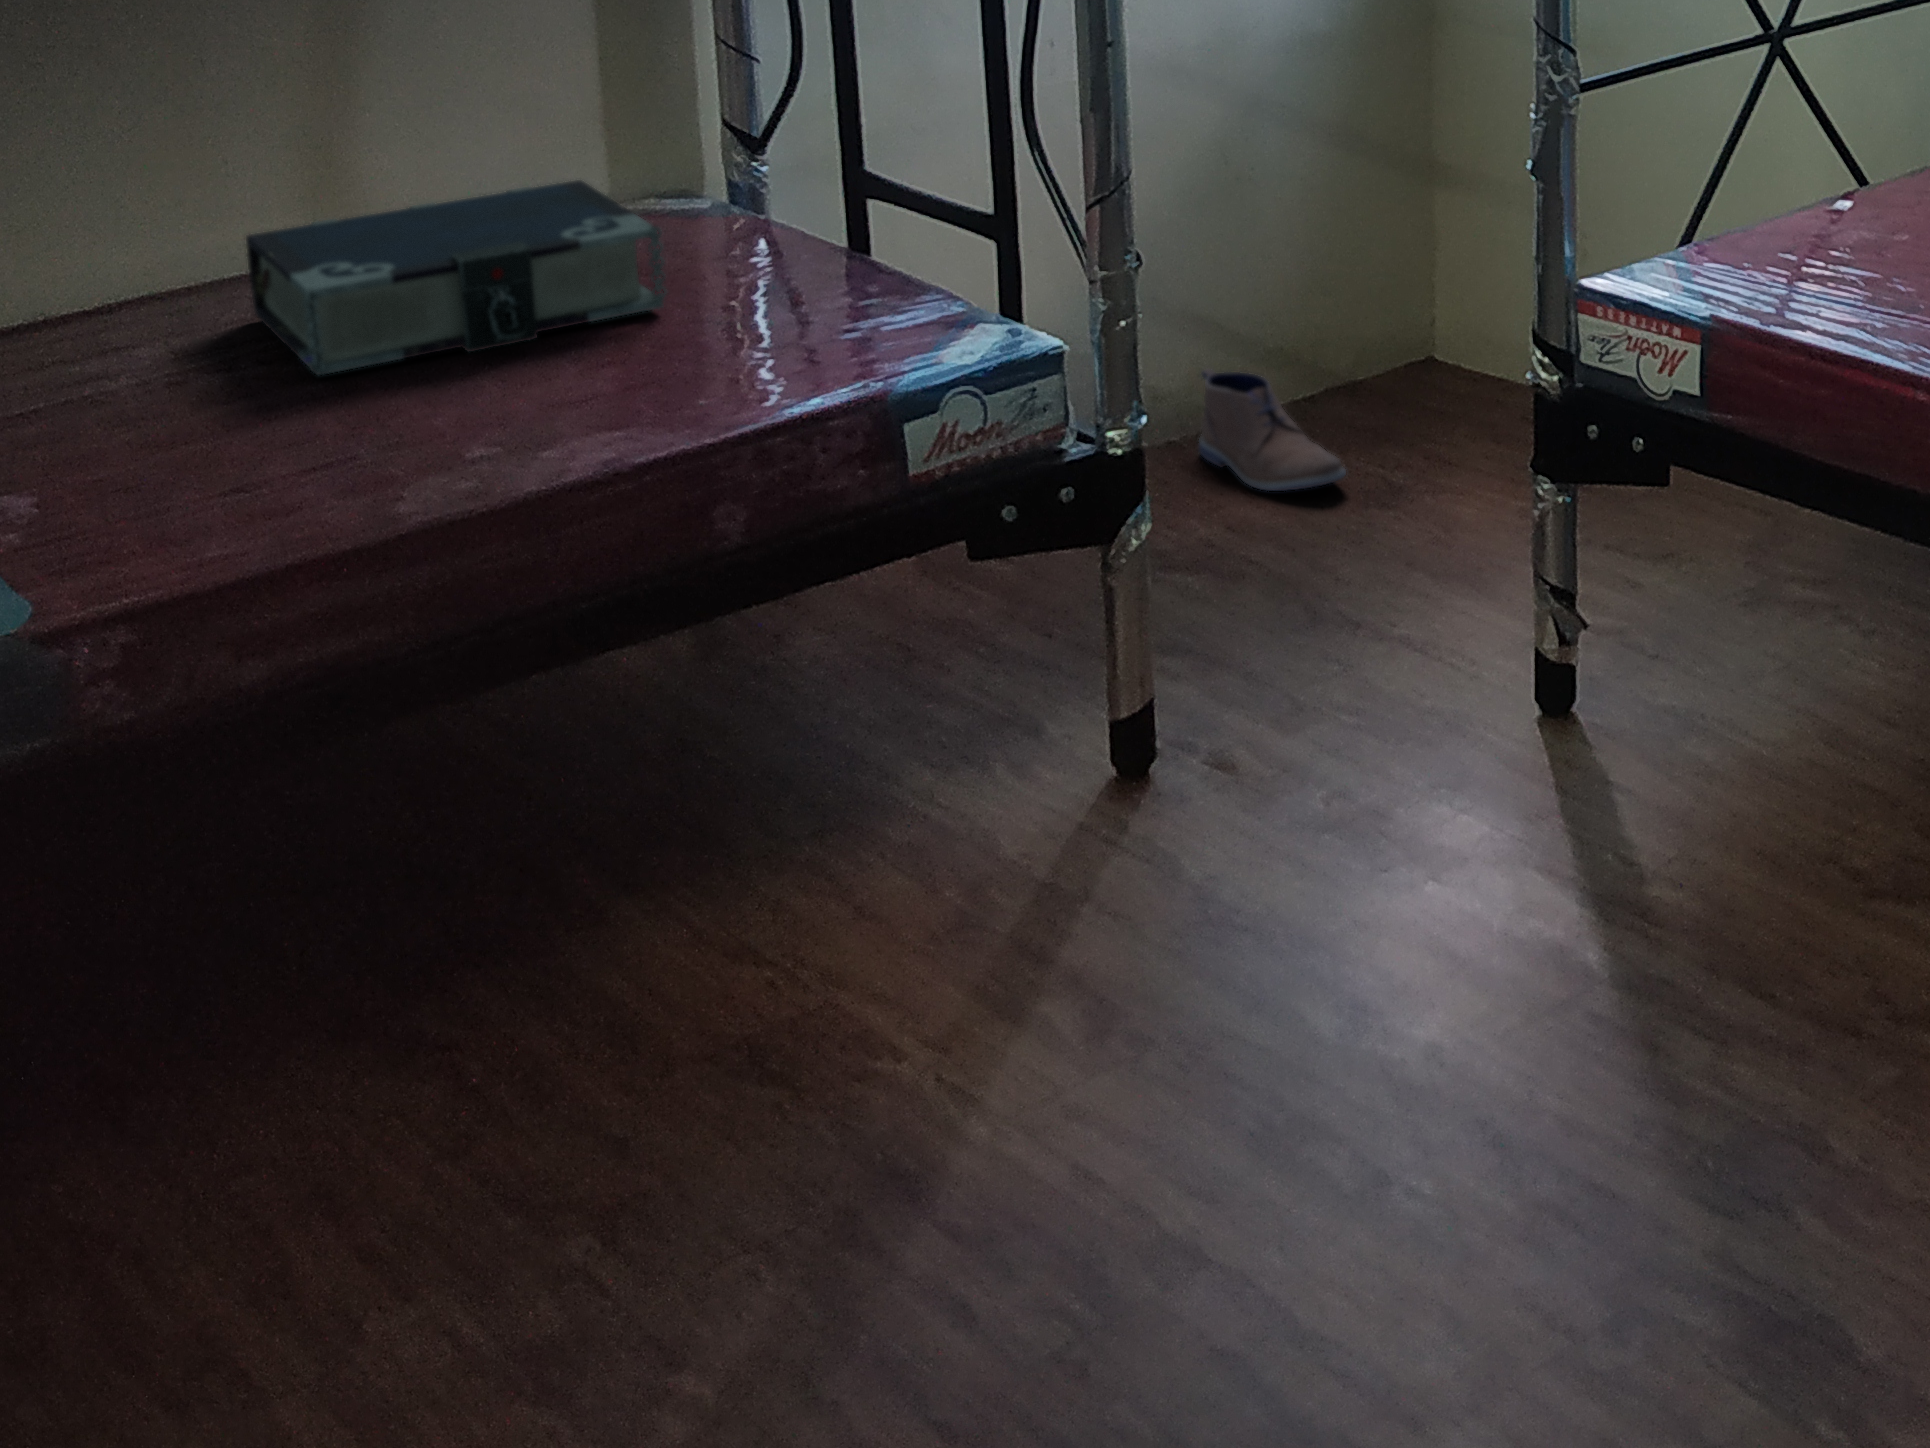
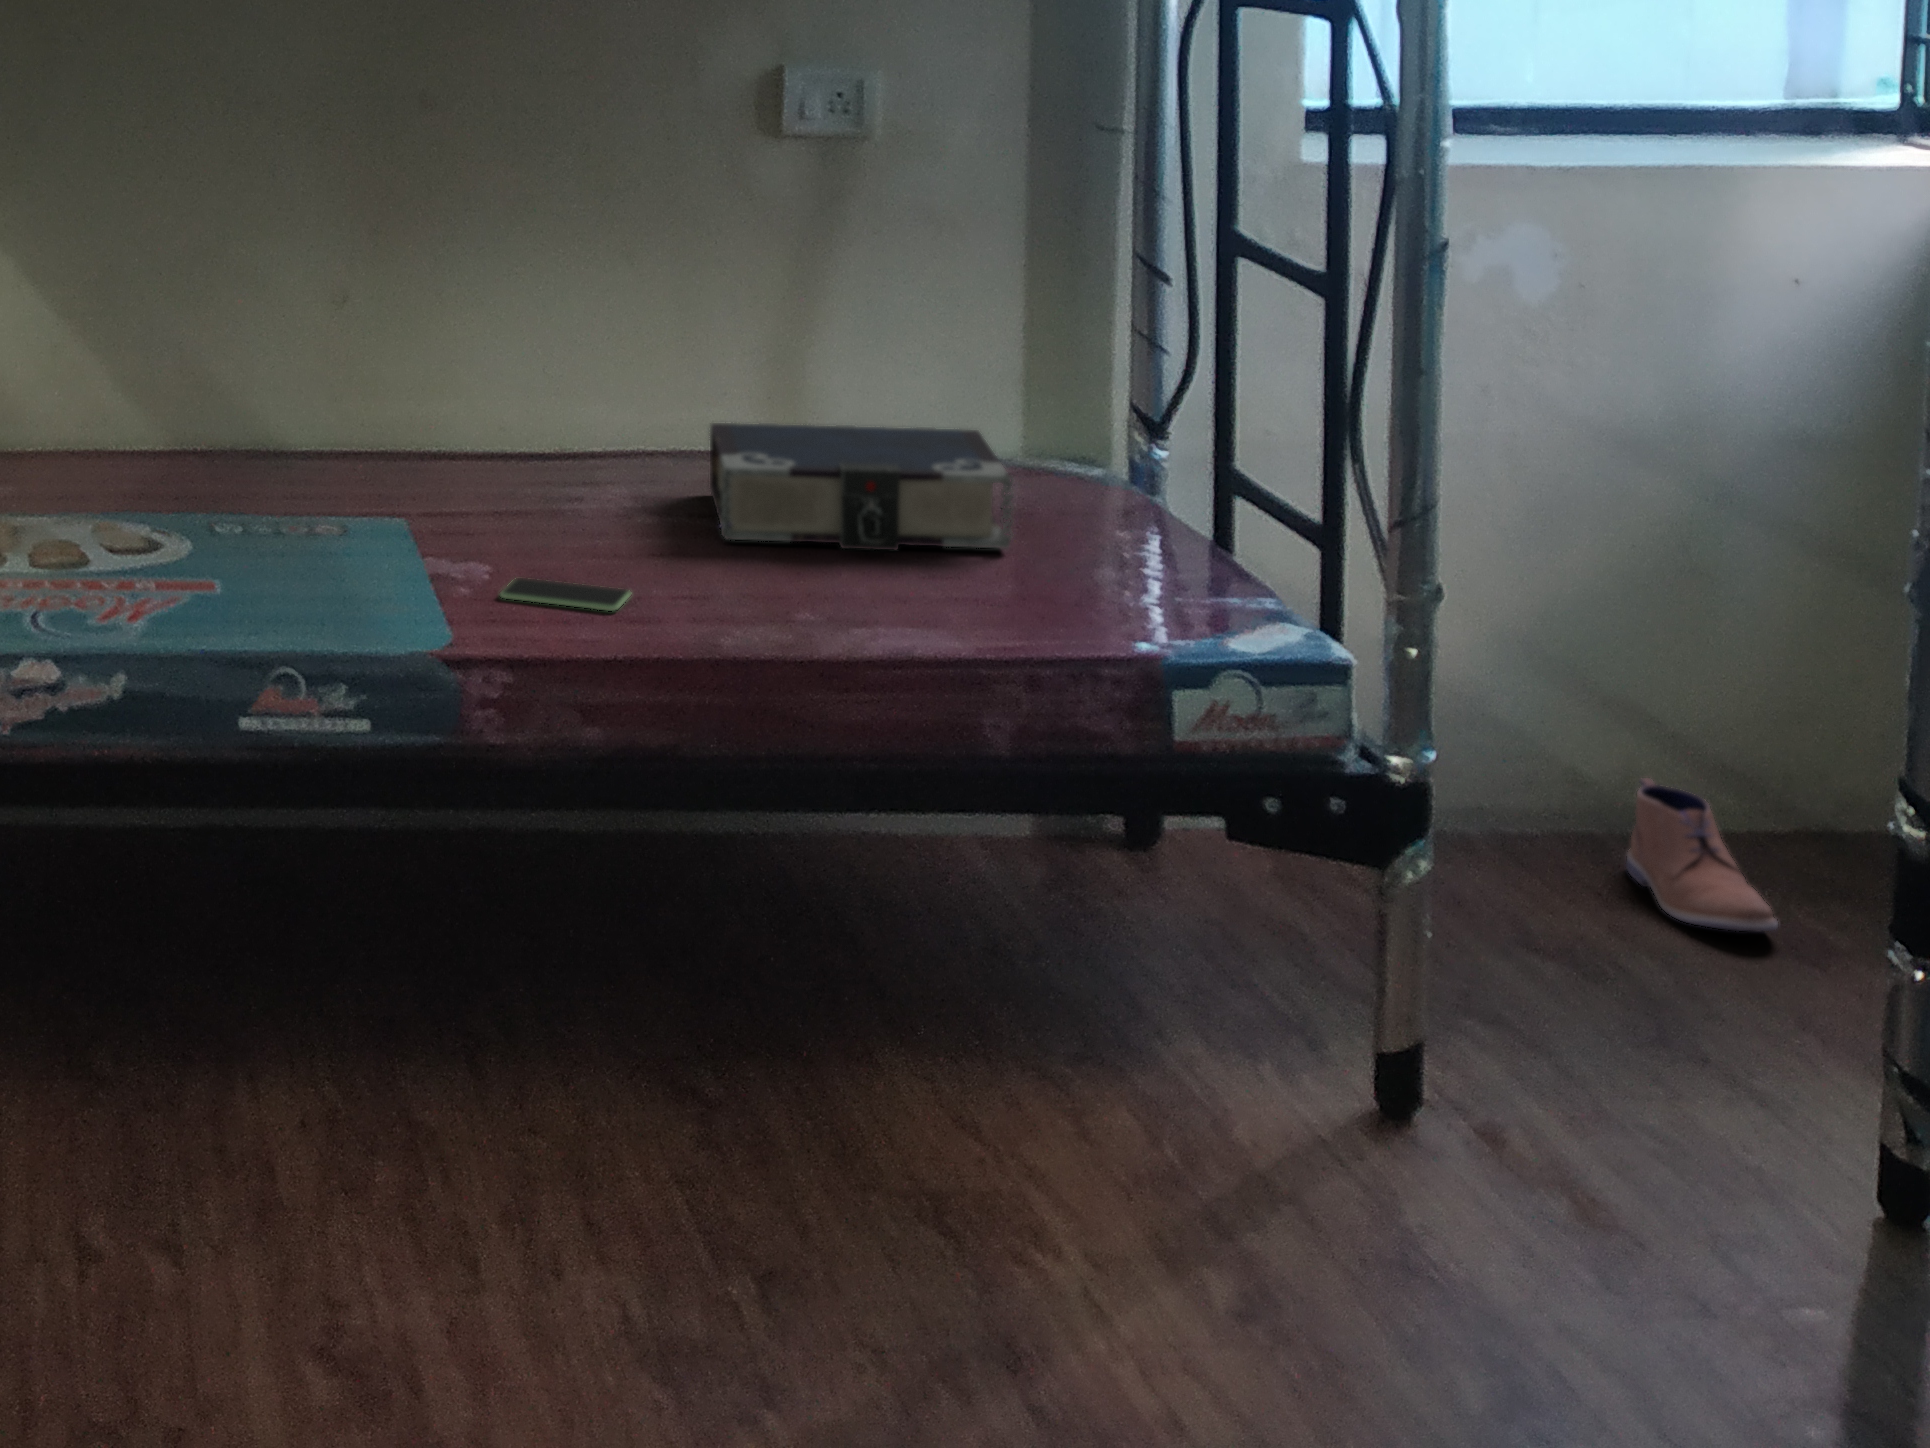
smartphone: none [47,476,239,532] -> present [500,578,631,611]

